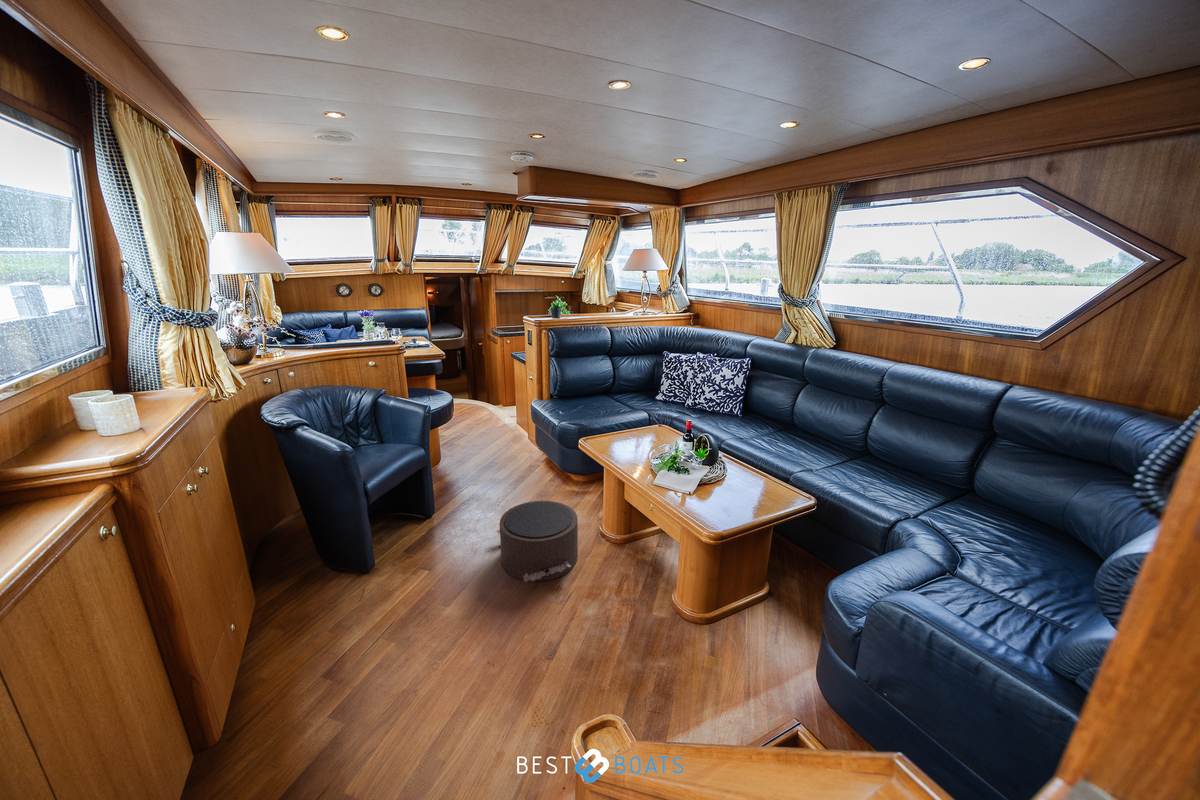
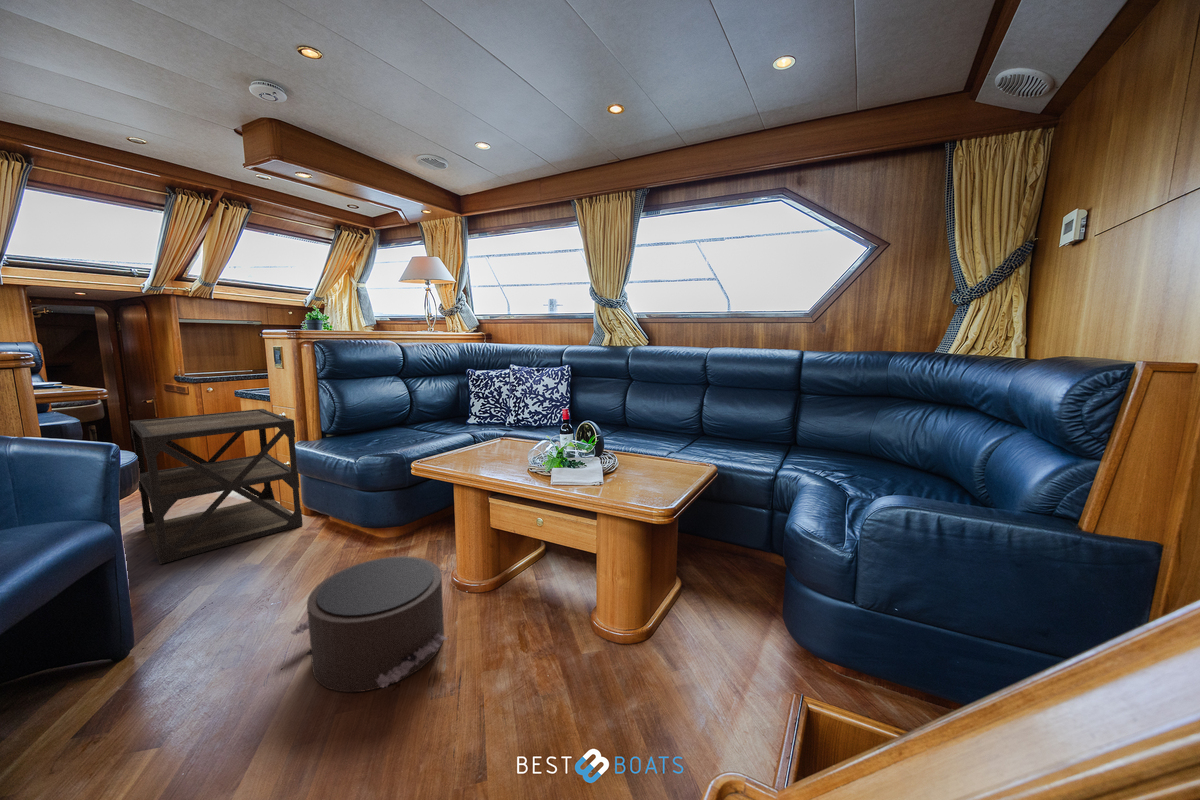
side table: none [452,373,532,467] -> present [130,409,303,564]

